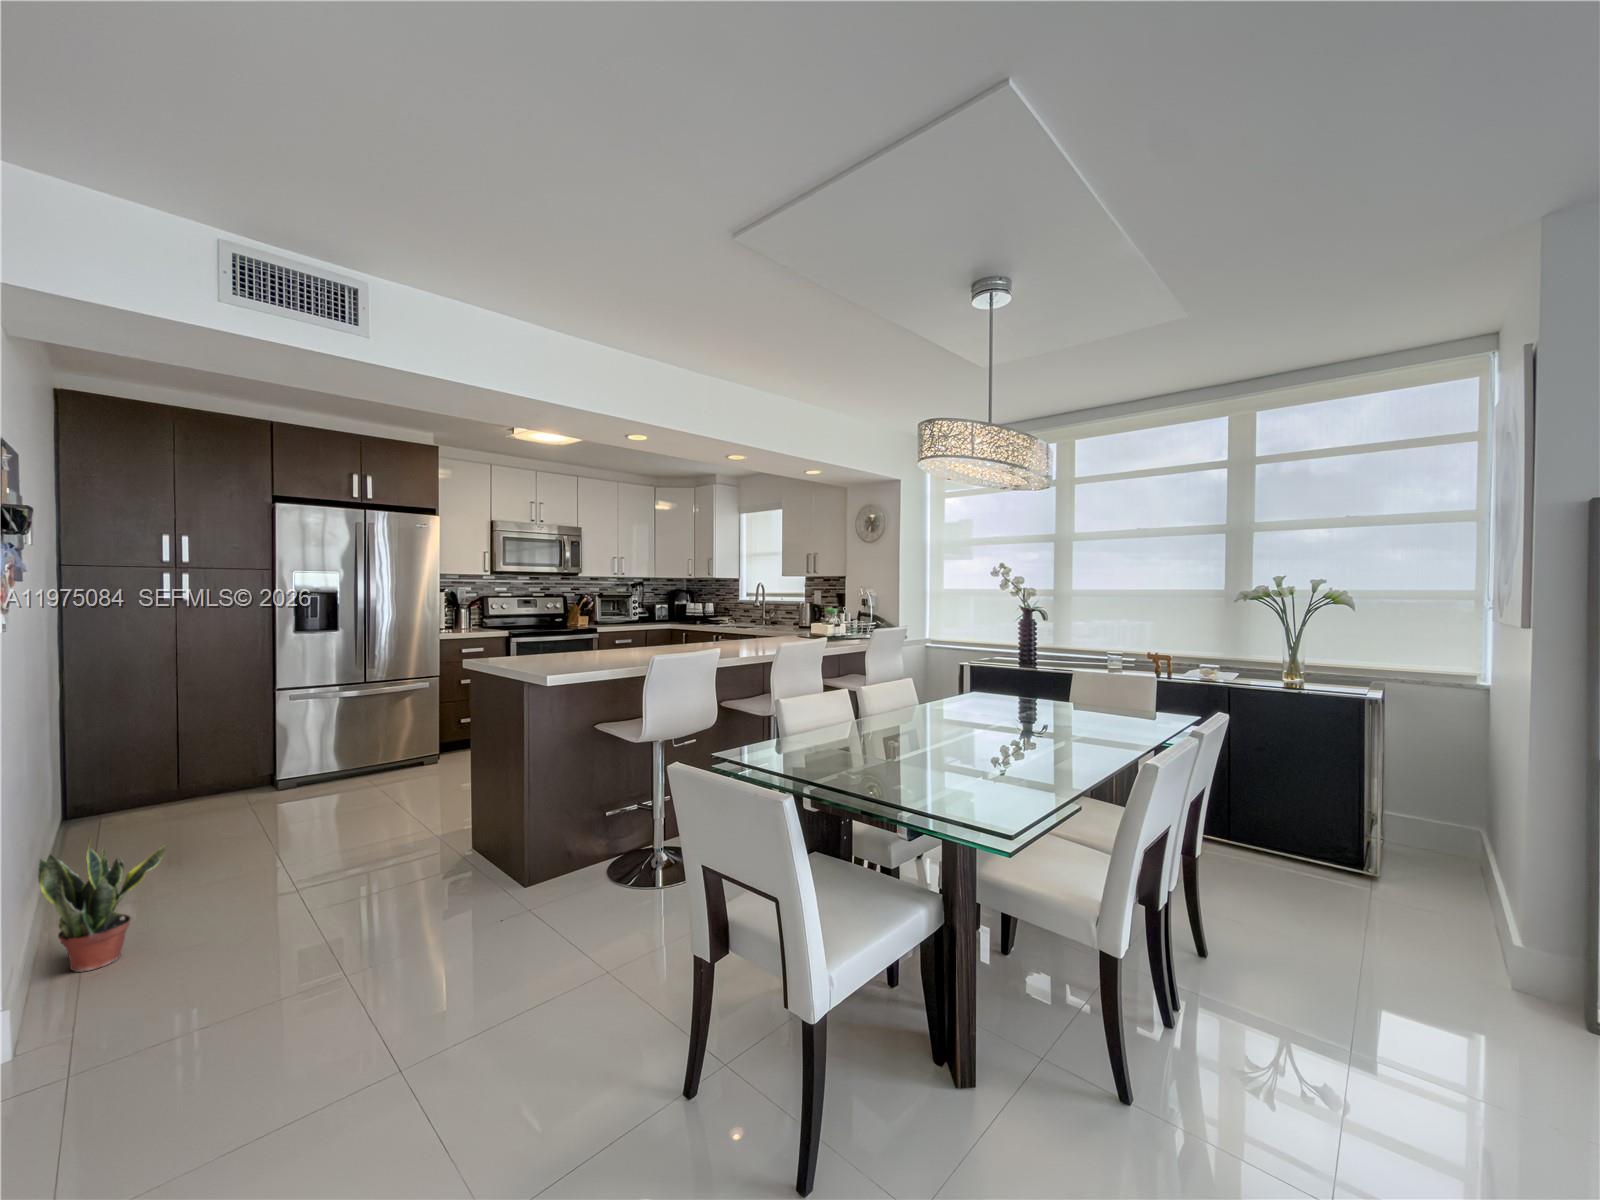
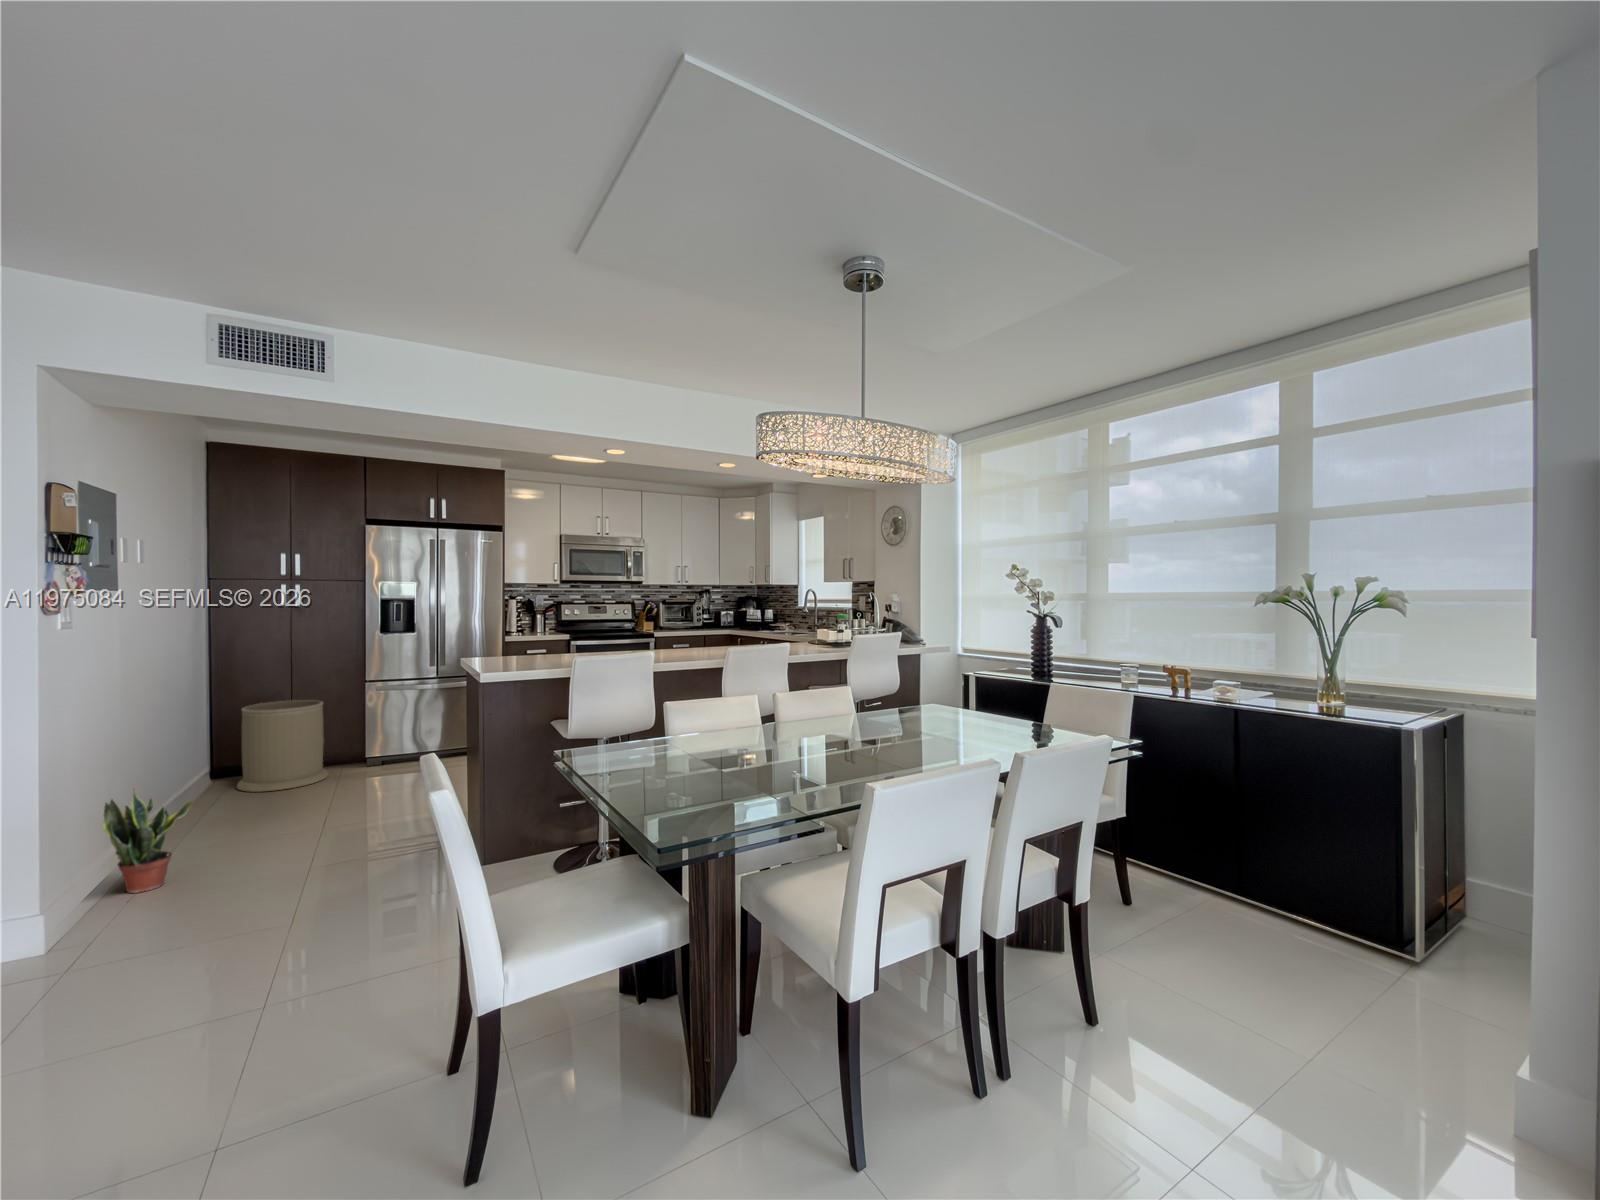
trash can: none [118,716,240,833] -> present [237,700,329,792]

